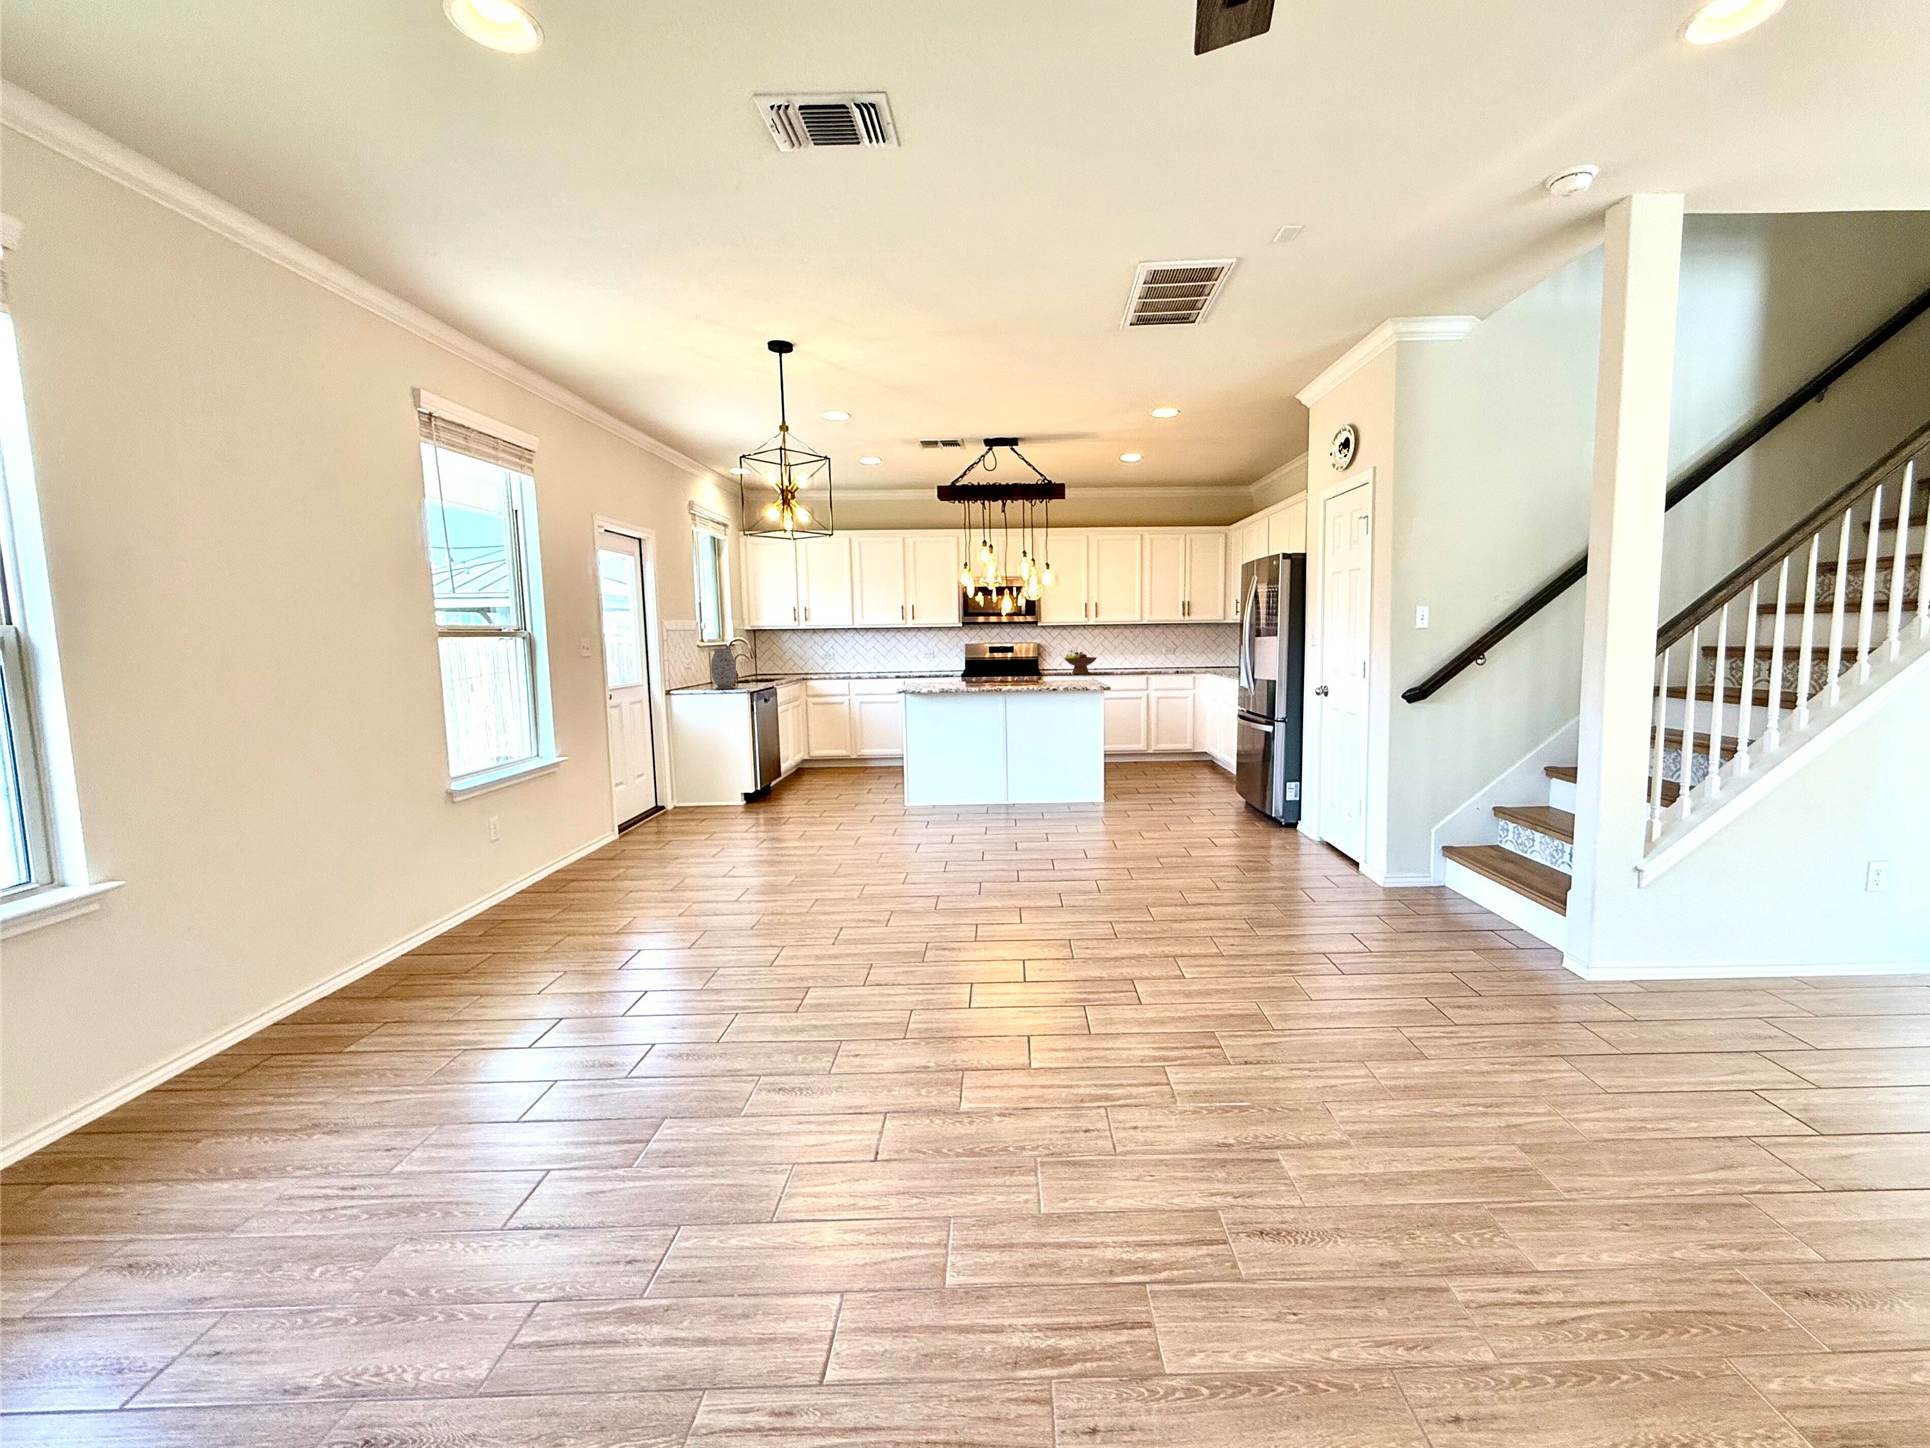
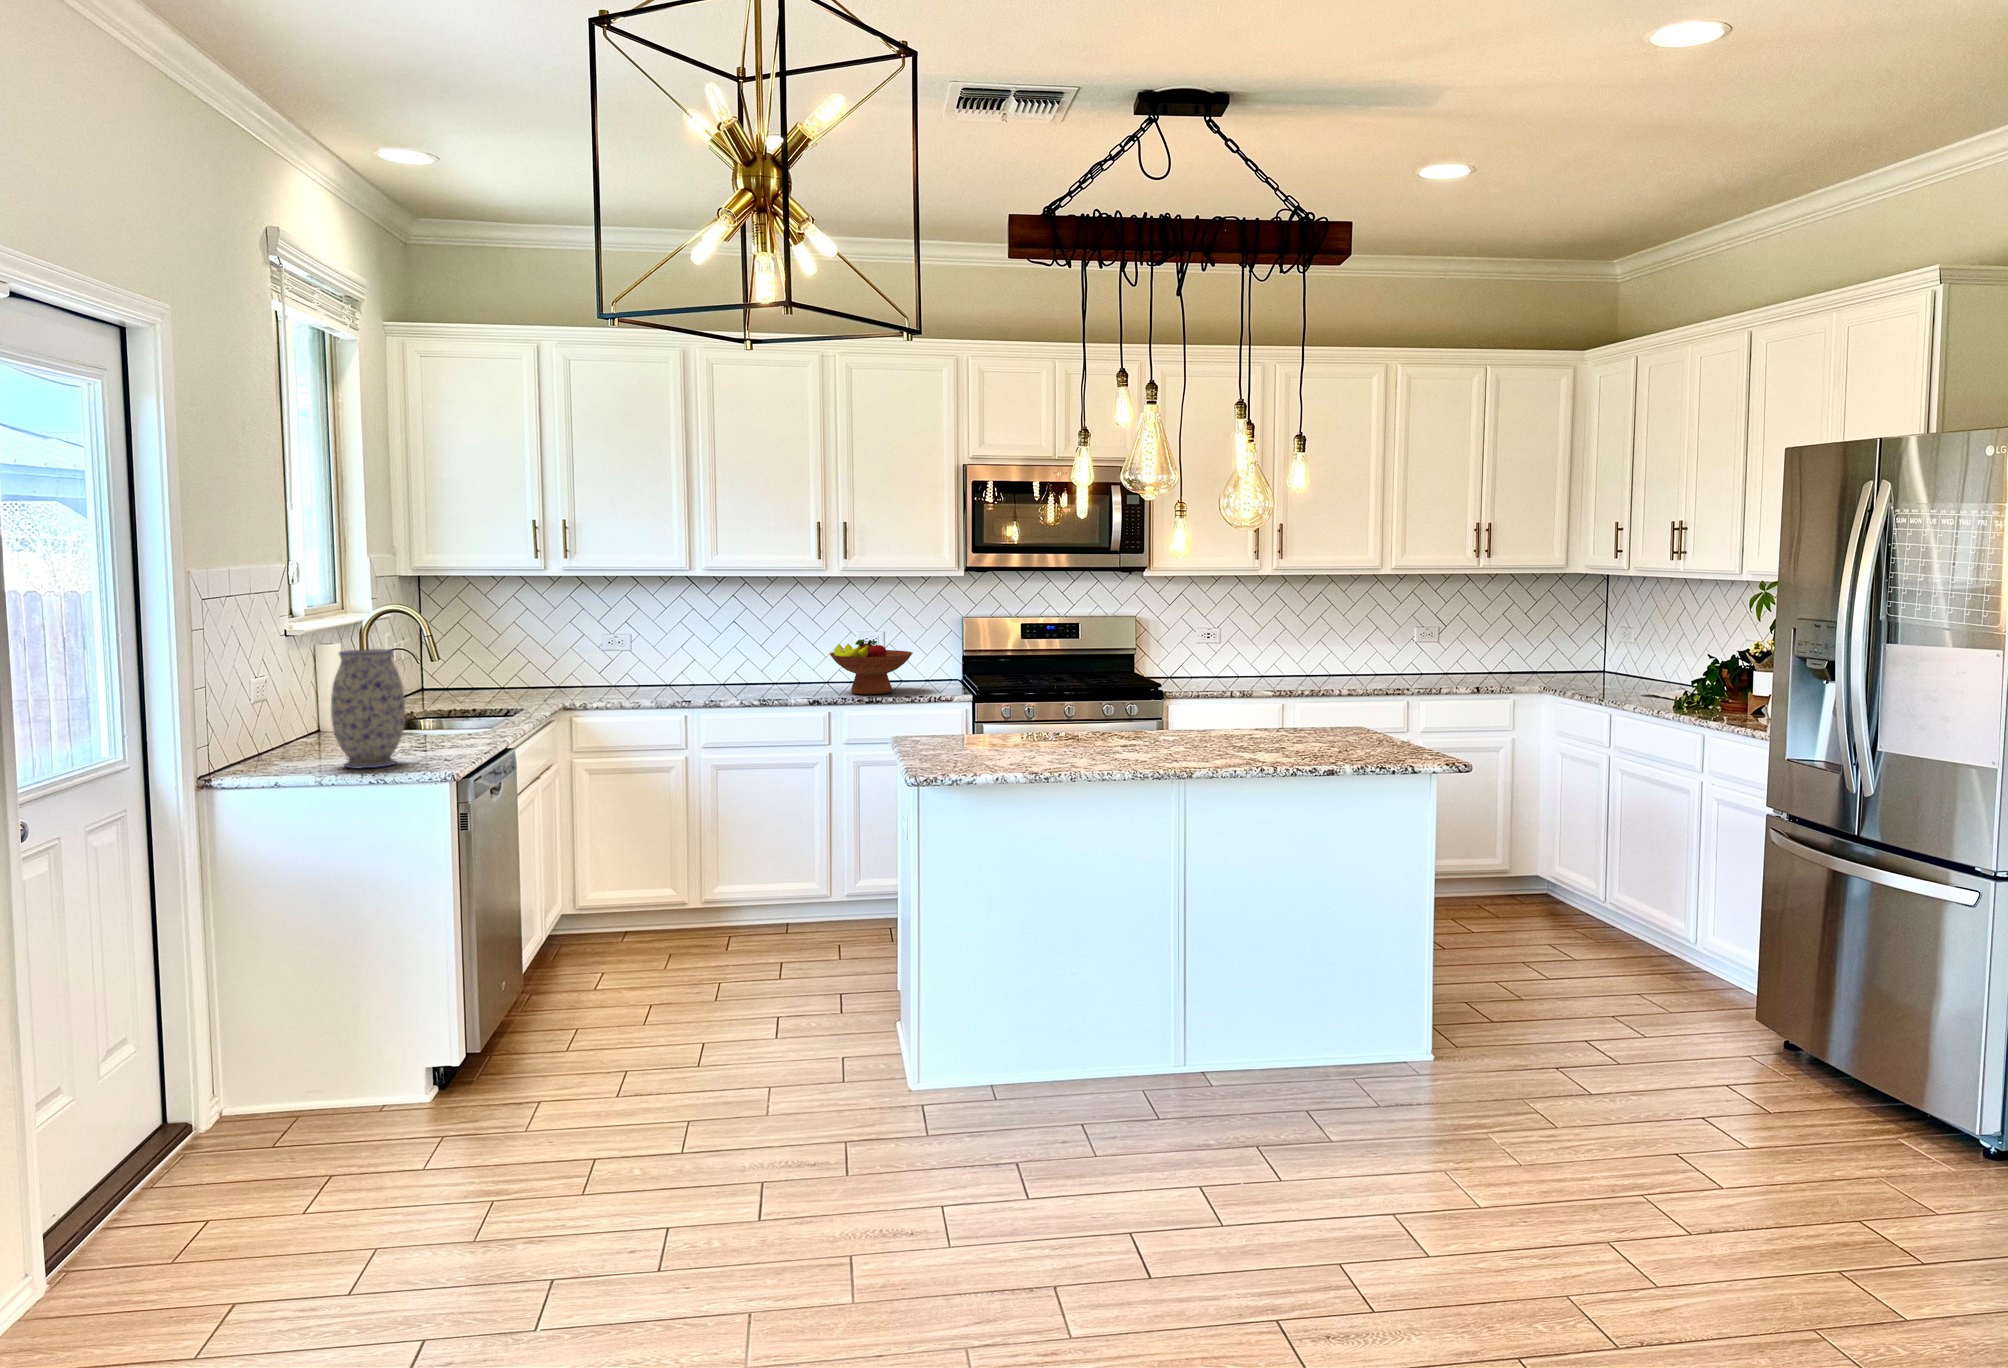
fruit bowl: present [1064,652,1097,674] -> present [830,640,913,694]

